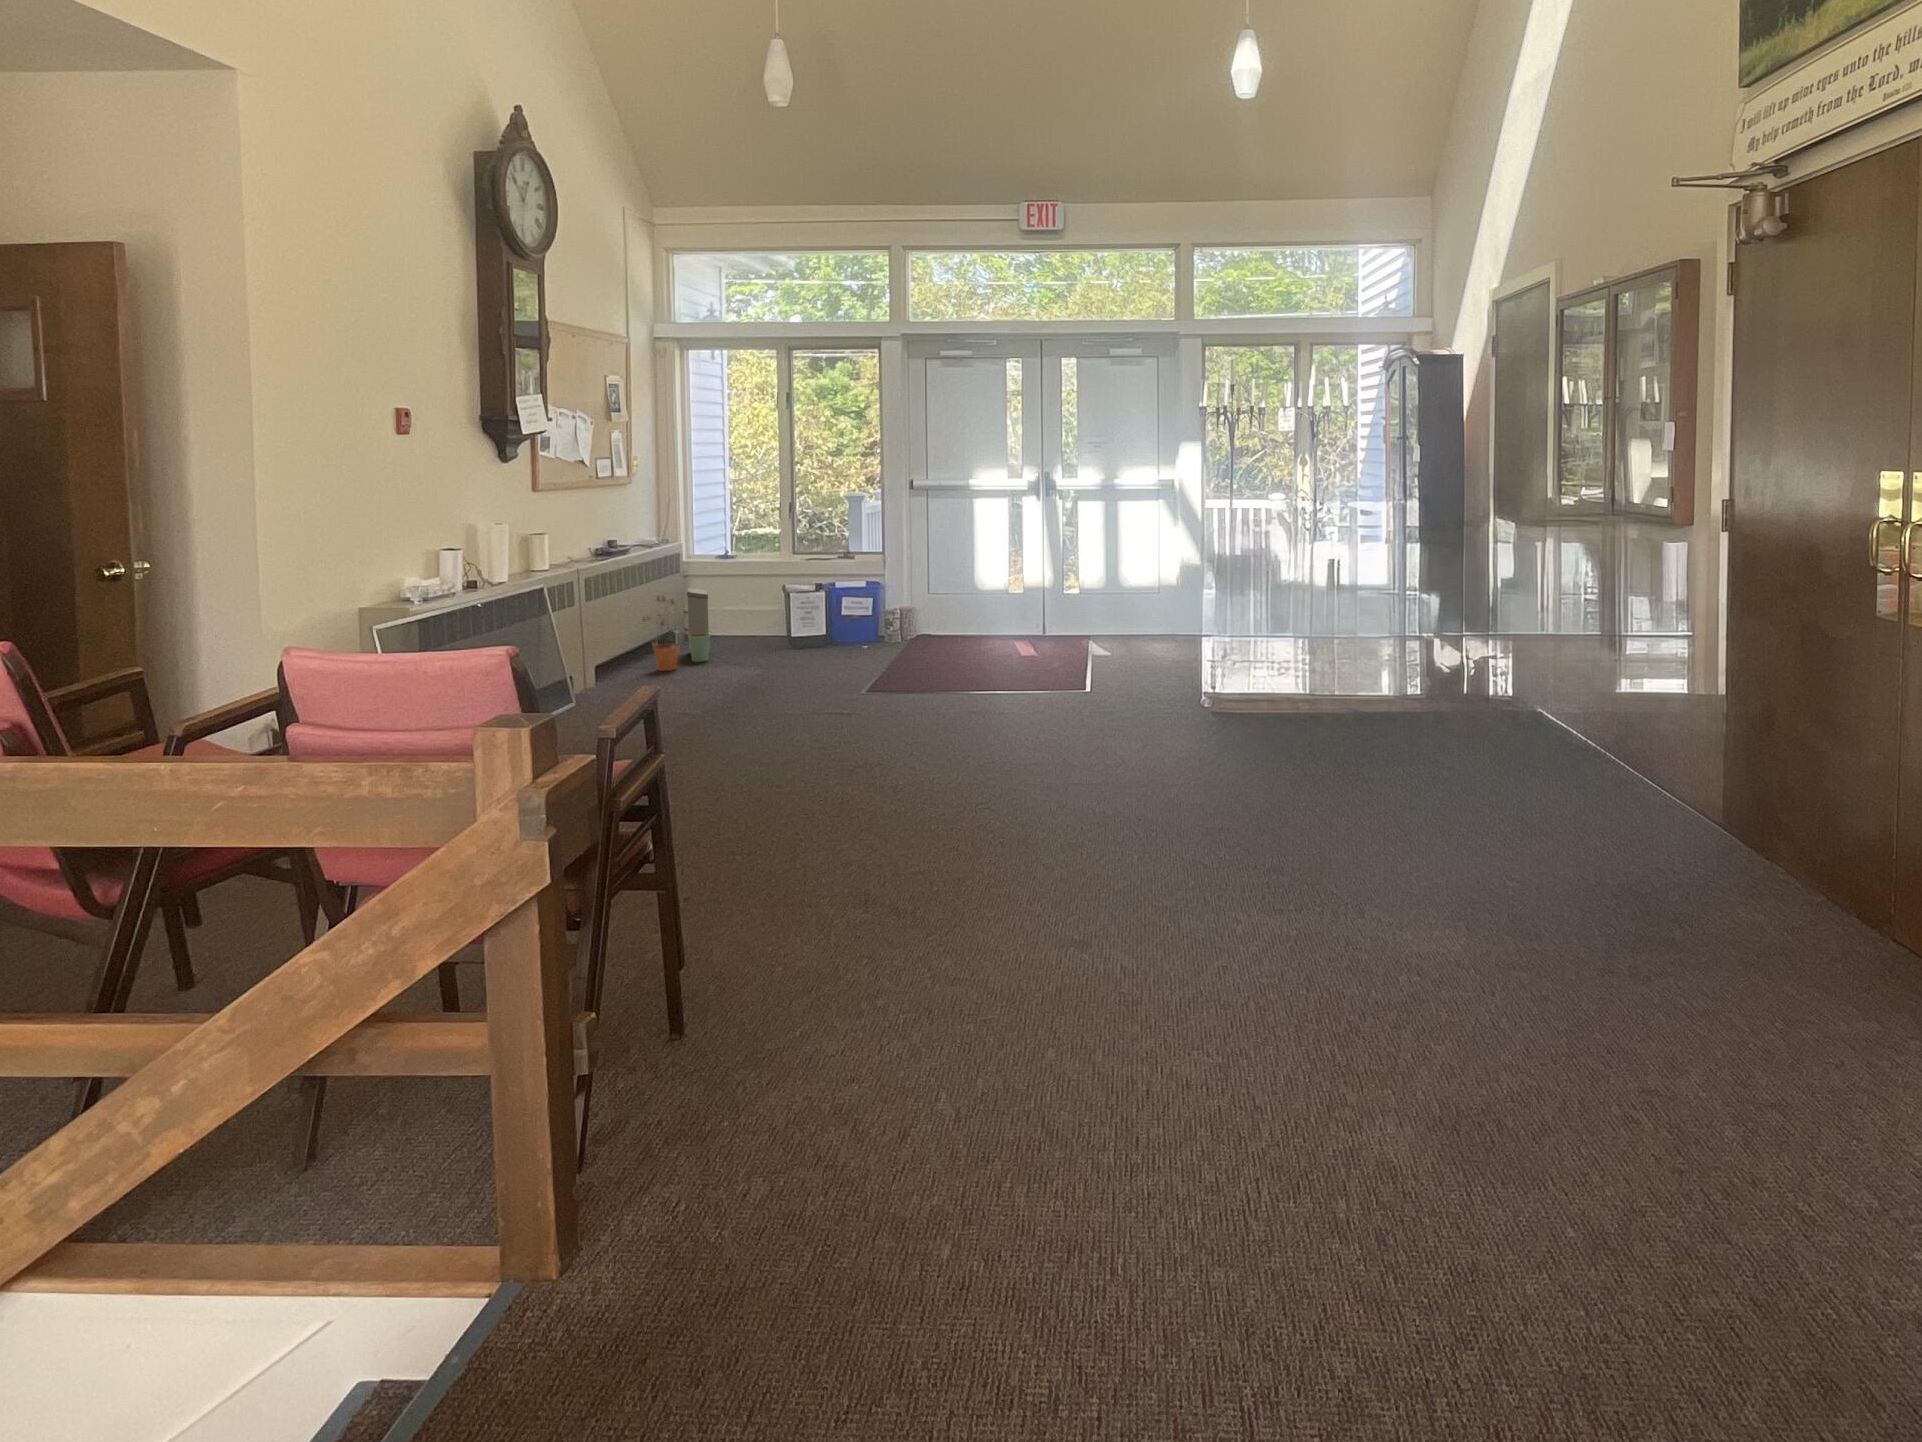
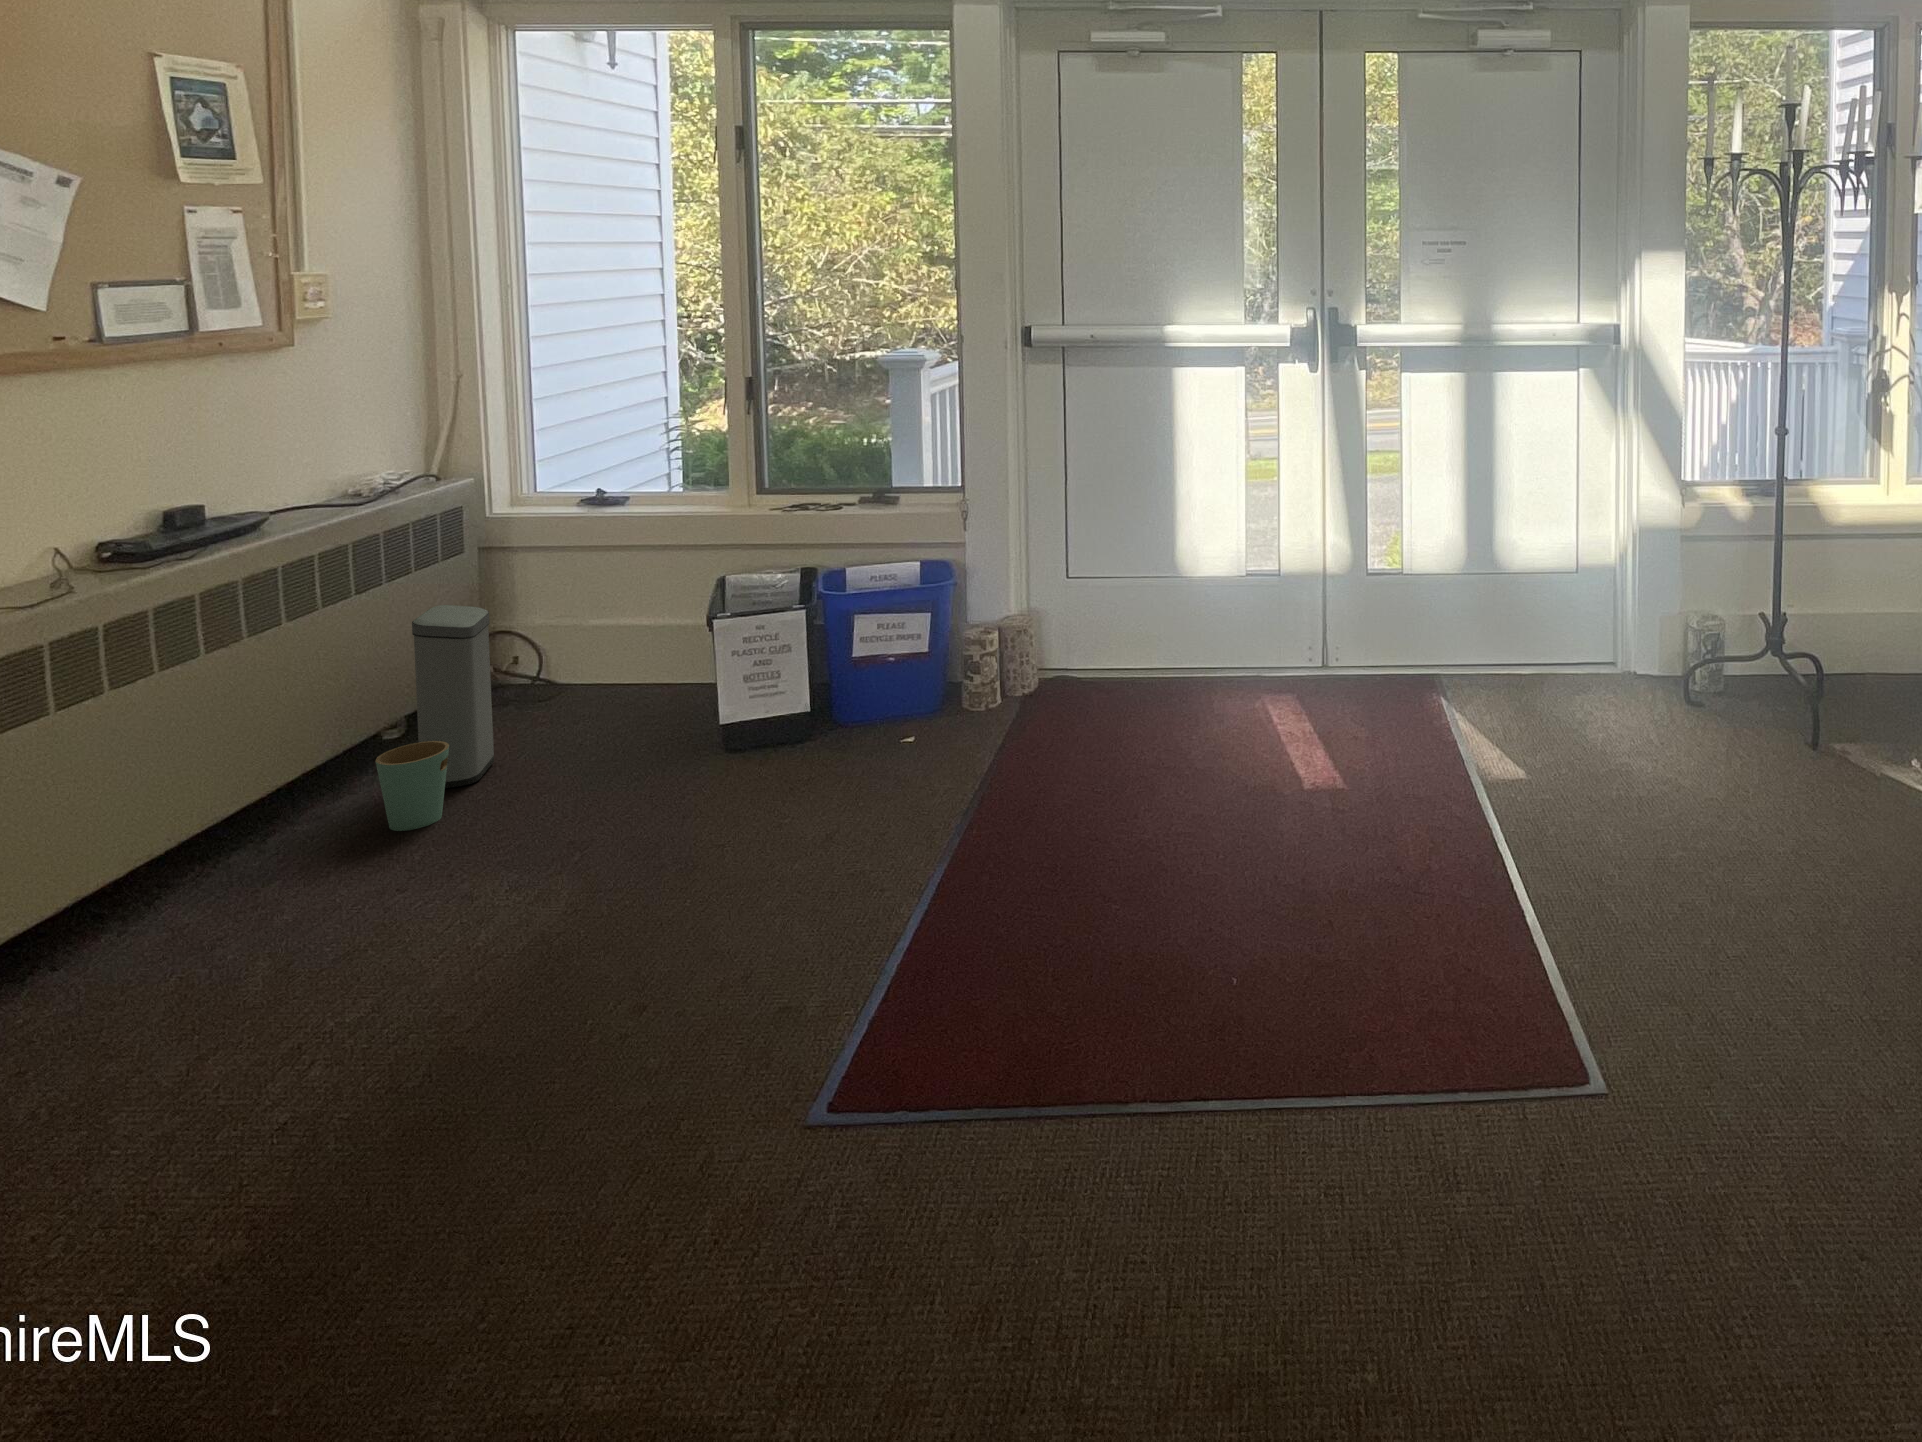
potted plant: present [643,596,680,671] -> none [160,668,290,908]

